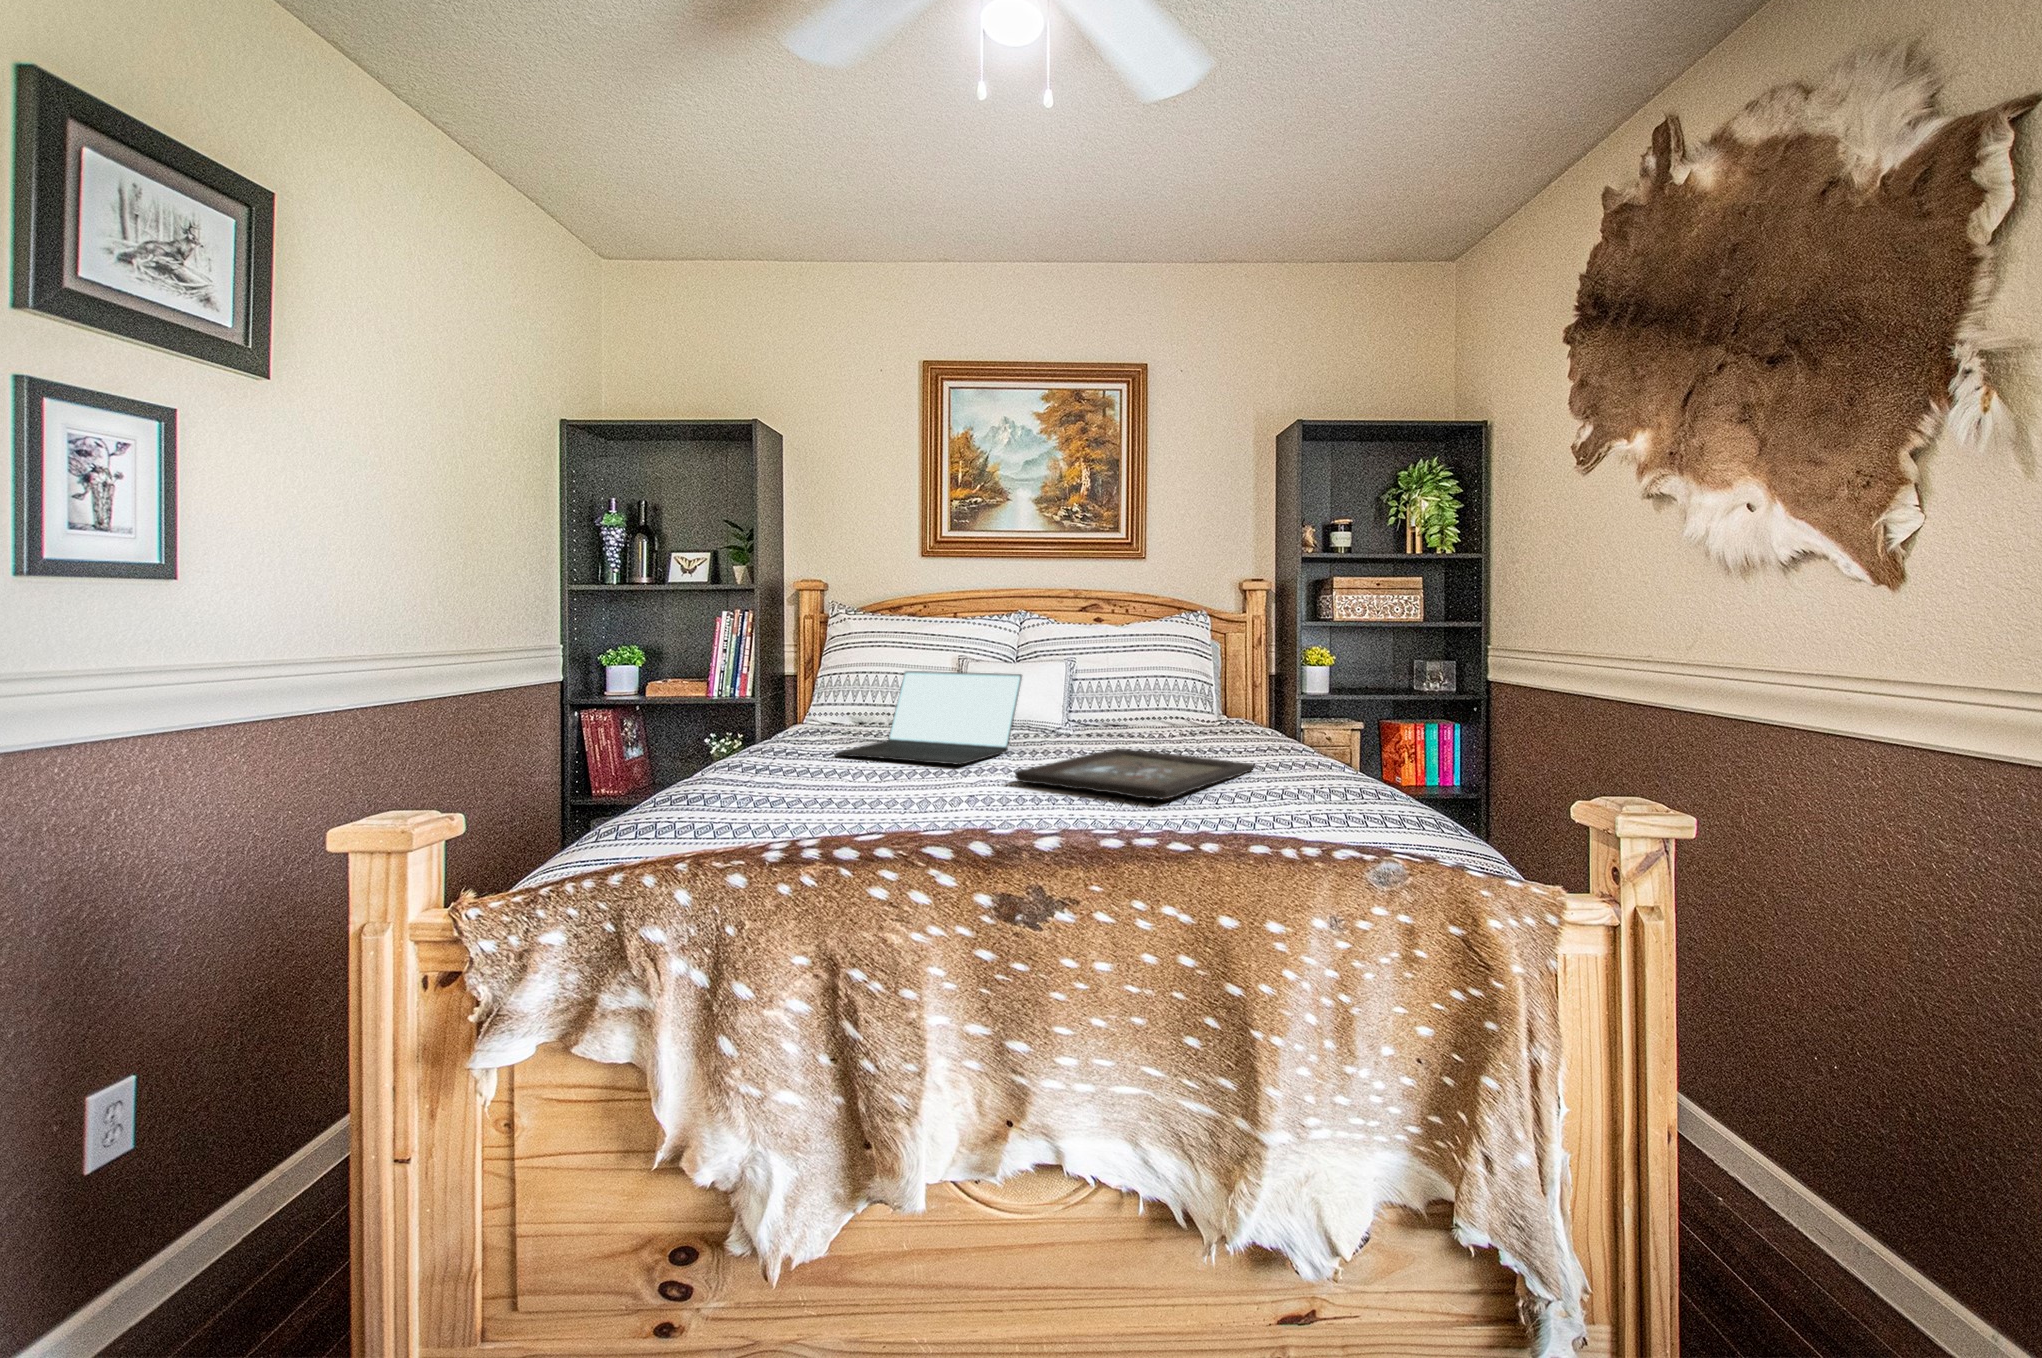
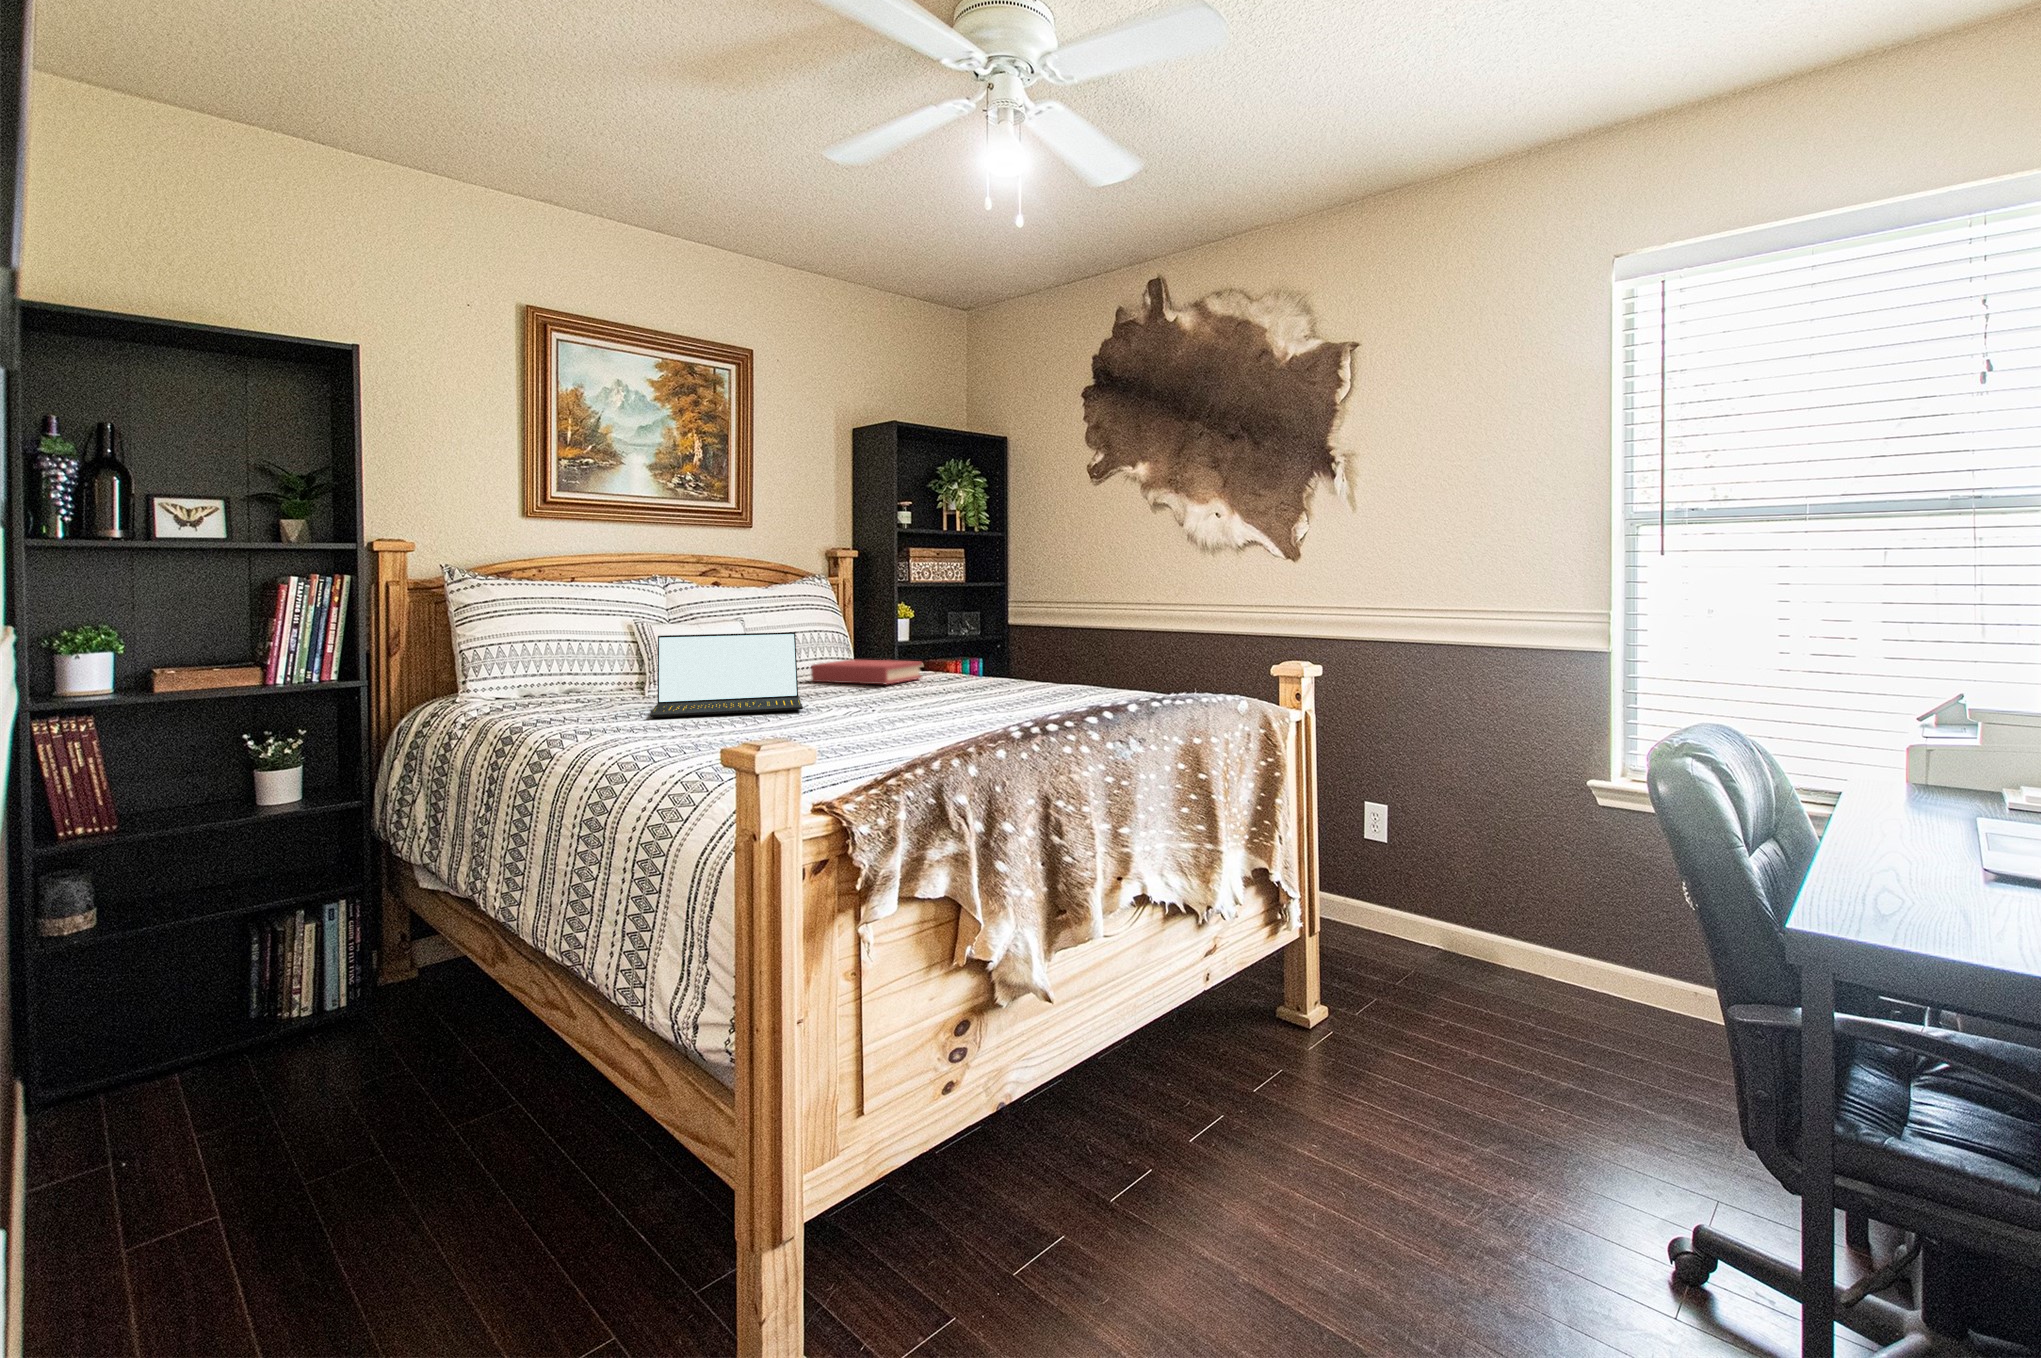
hardback book: none [1104,708,1221,743] -> present [811,659,922,684]
tray: present [1015,748,1255,799] -> none [884,686,1020,712]

